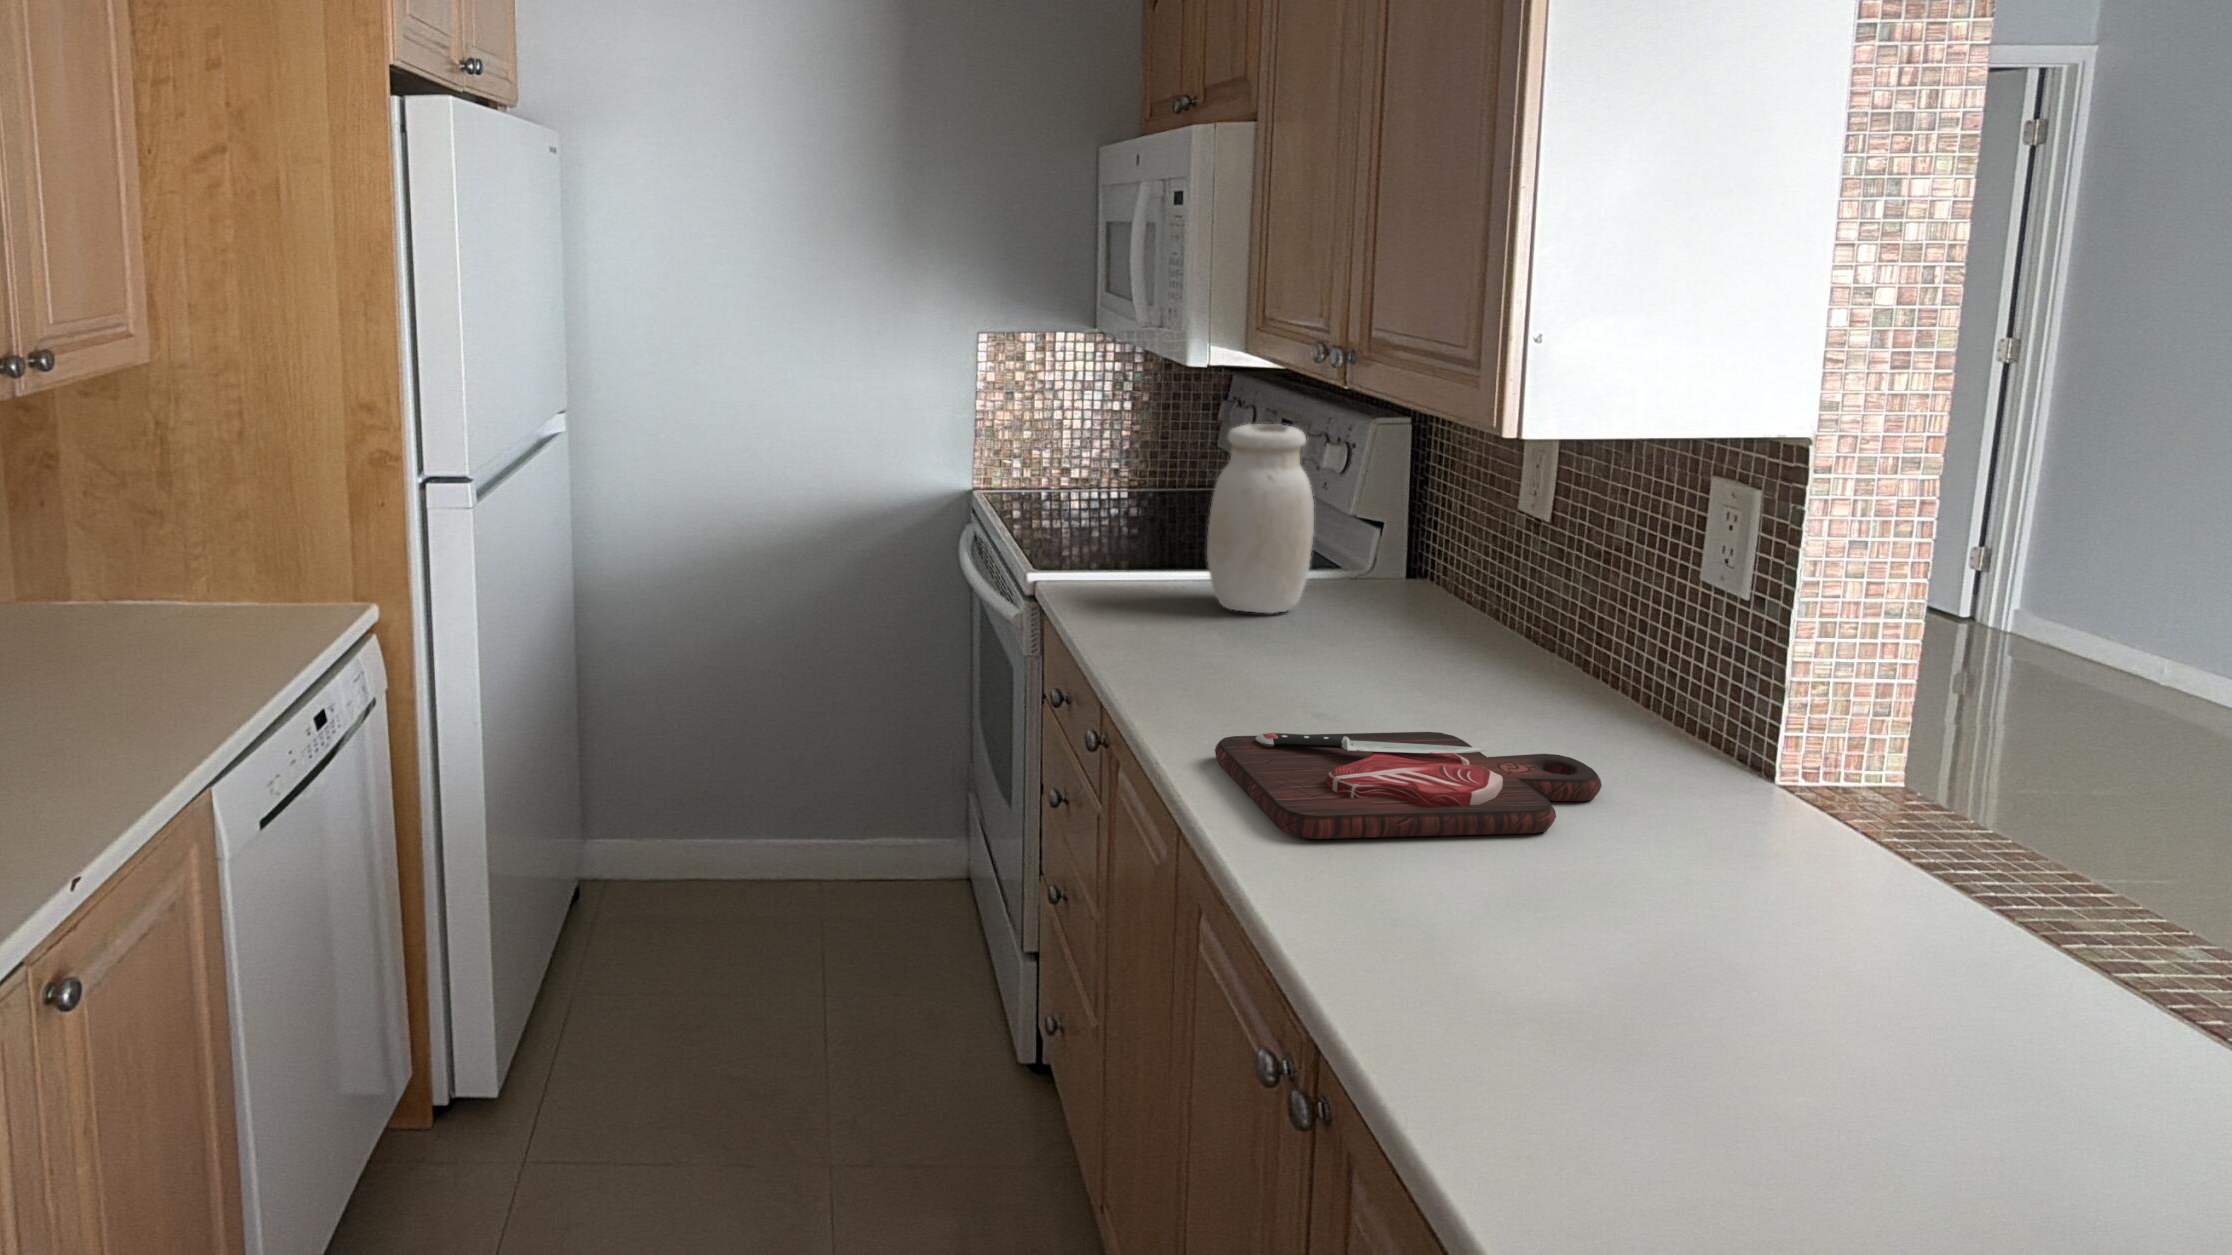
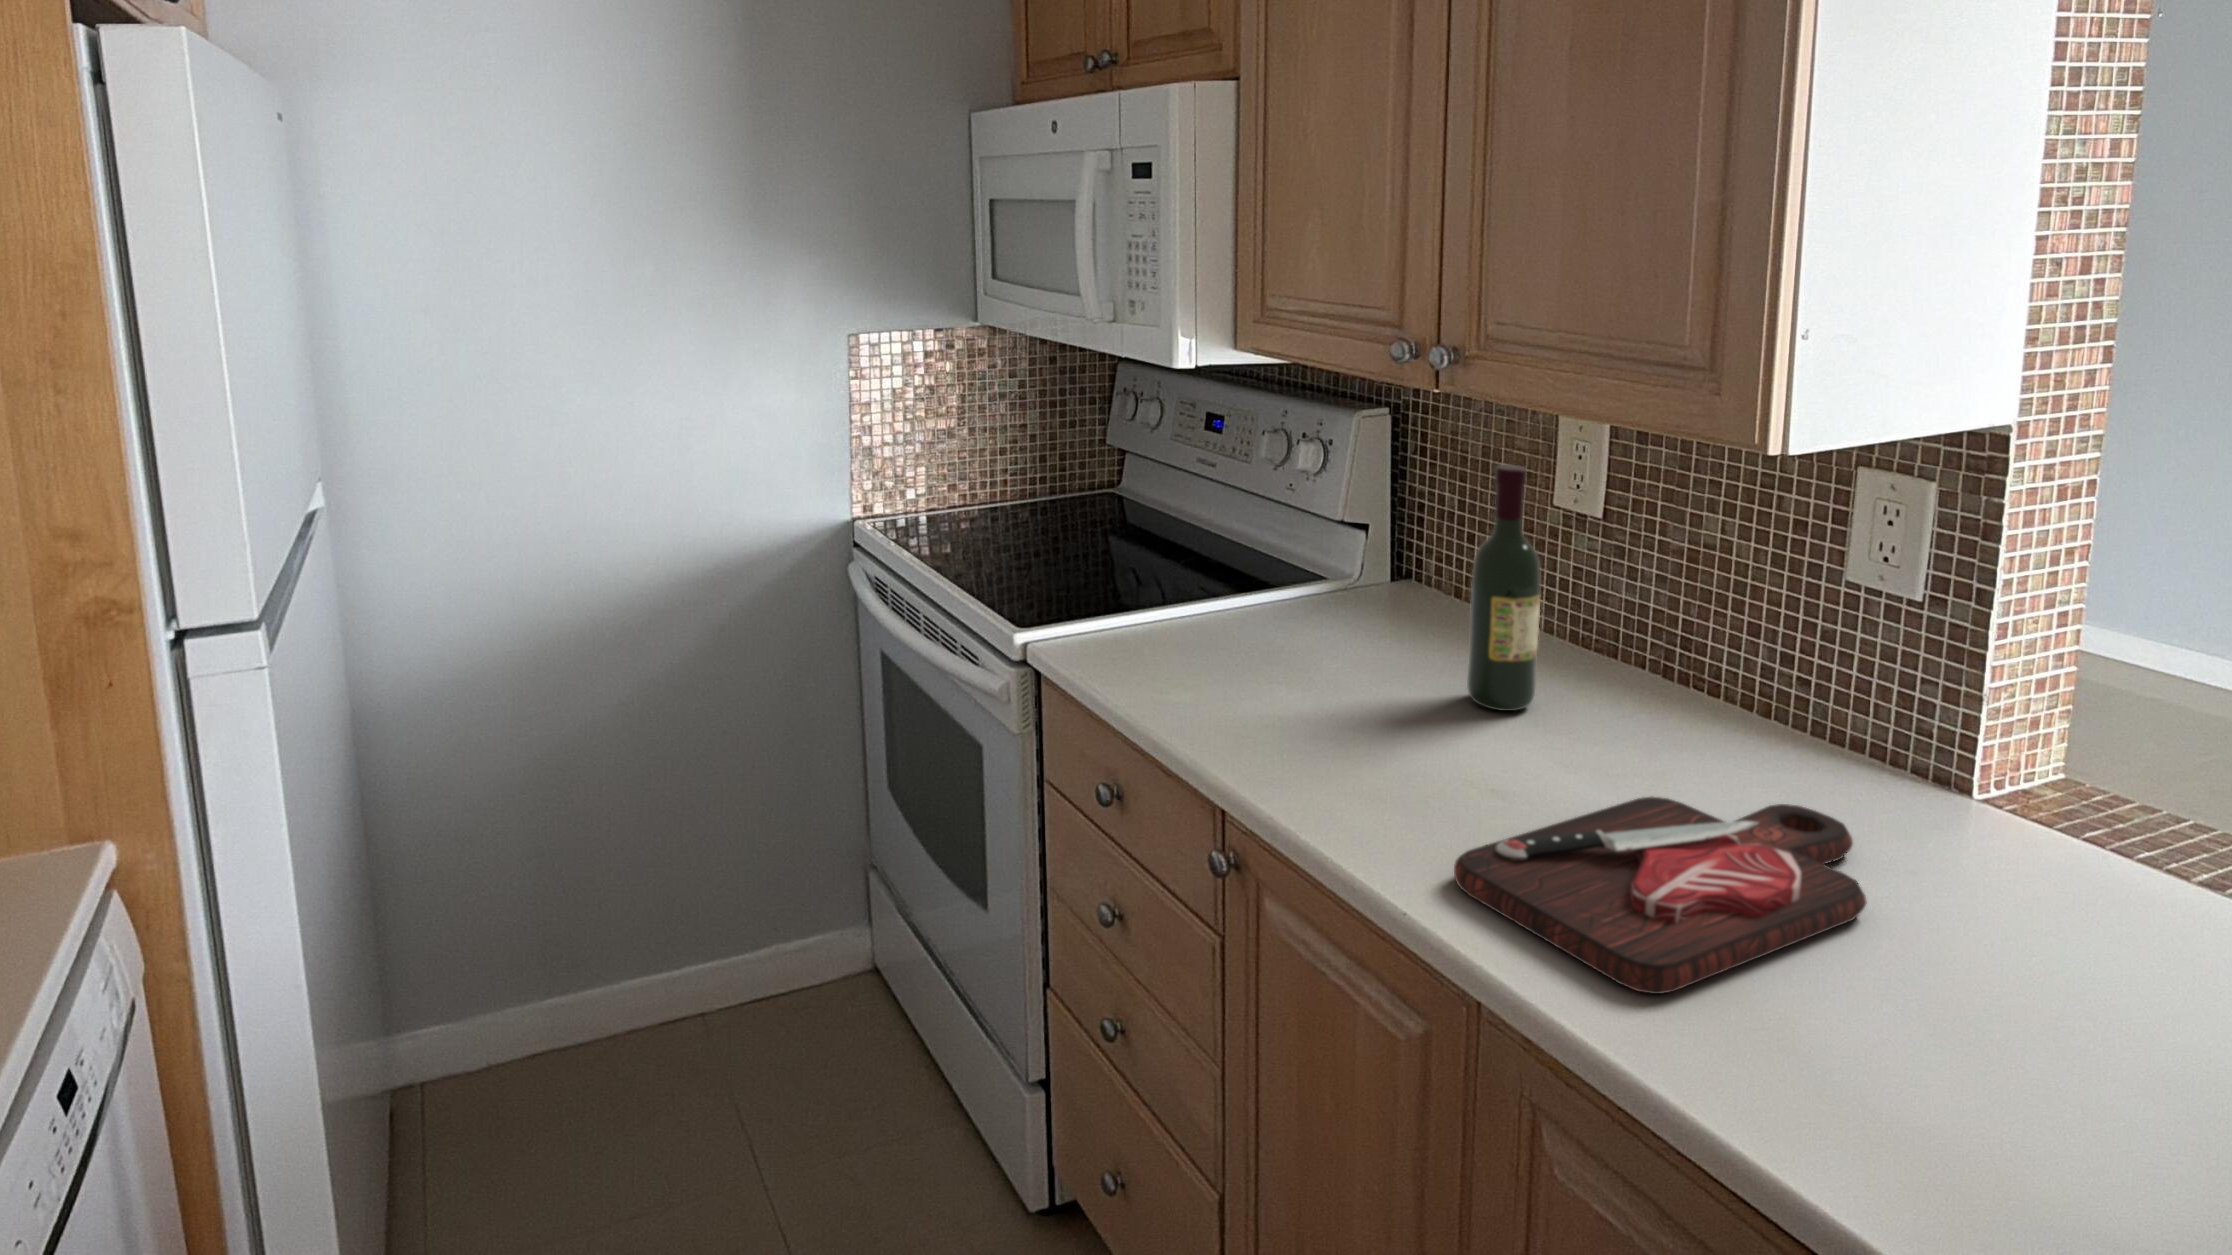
jar: present [1207,424,1314,613] -> none [1230,431,1346,653]
wine bottle: none [1374,458,1441,673] -> present [1467,465,1541,711]

